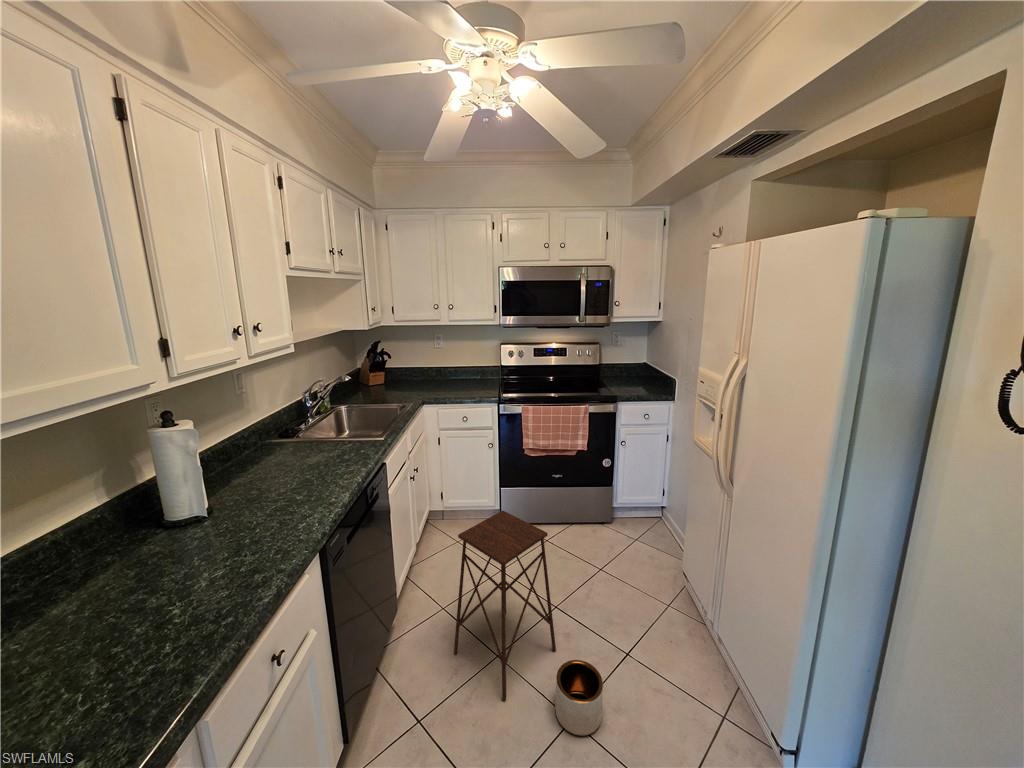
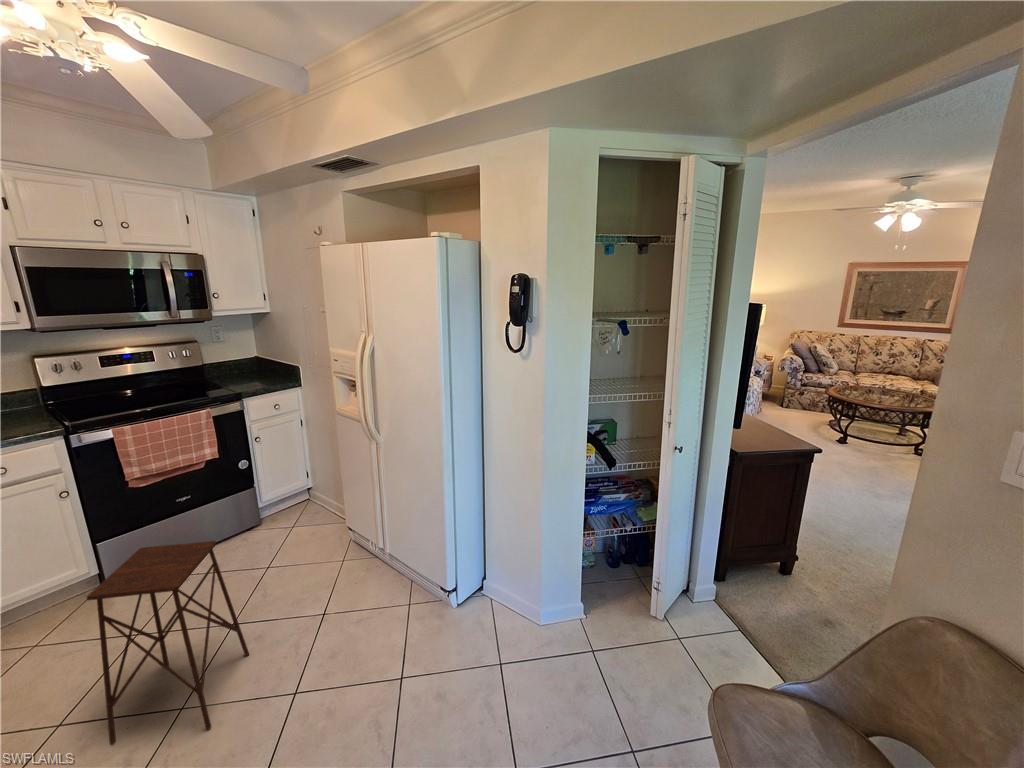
planter: present [555,660,603,736] -> none [265,631,316,697]

